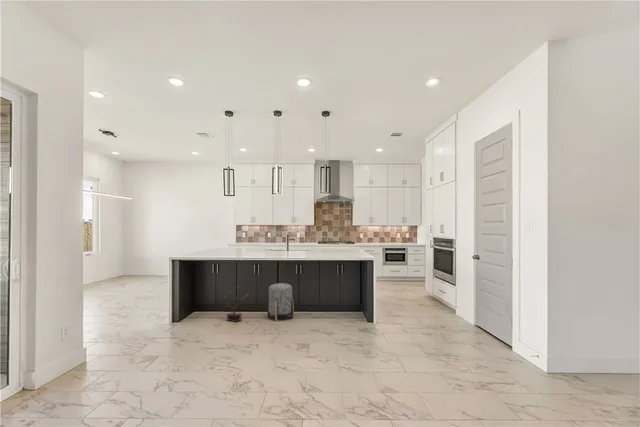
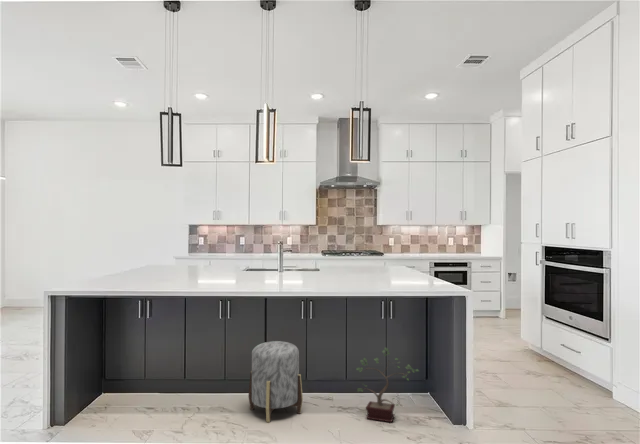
potted plant: present [224,288,248,321] -> present [357,348,418,422]

